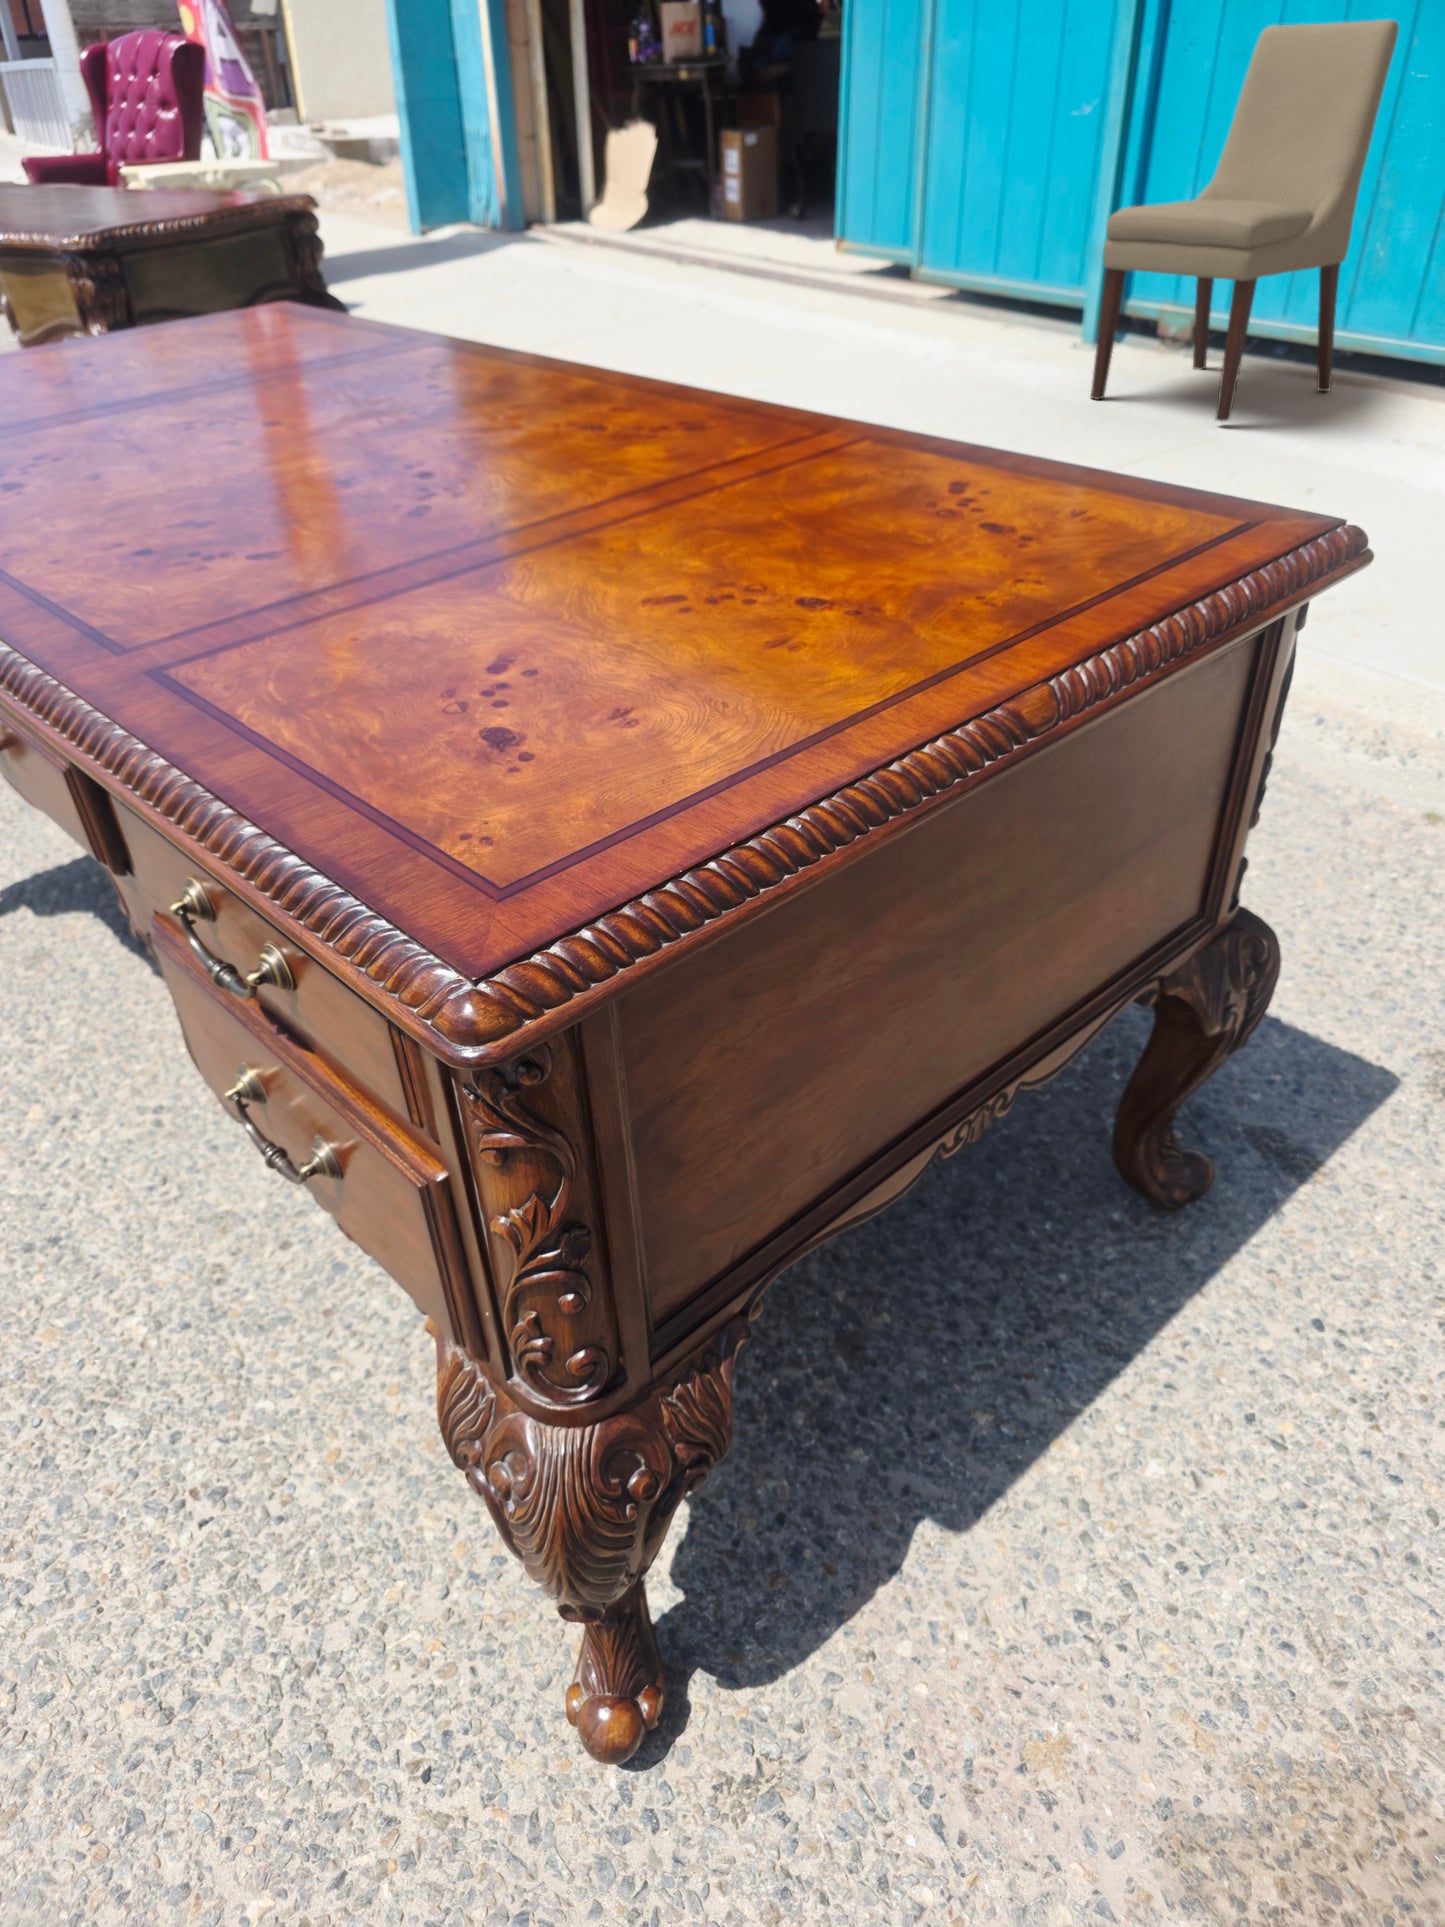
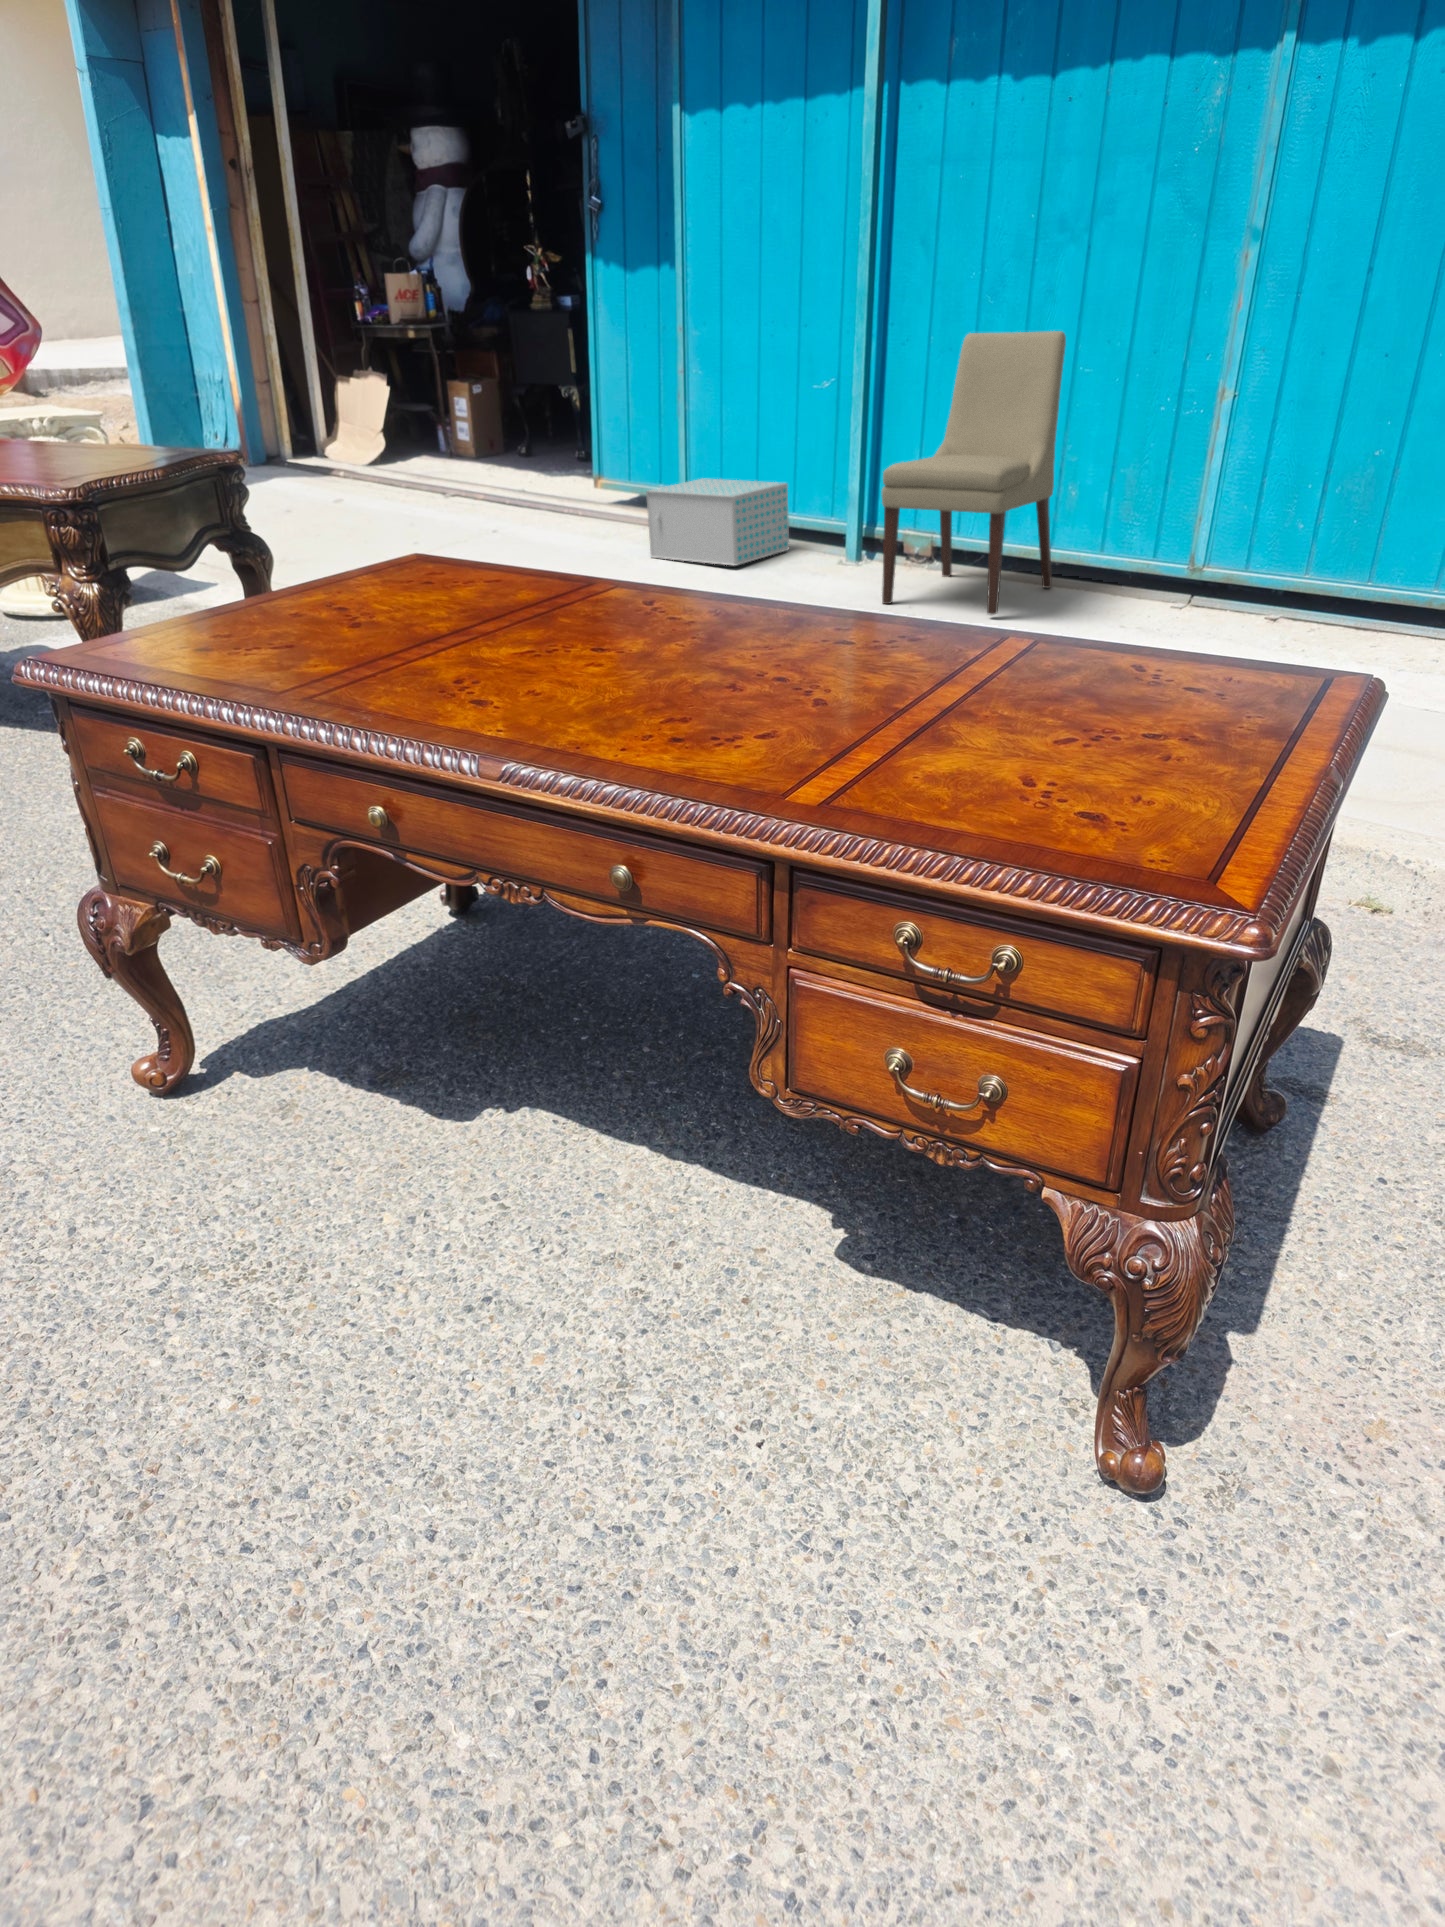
storage box: none [850,229,1026,341] -> present [646,479,789,566]

